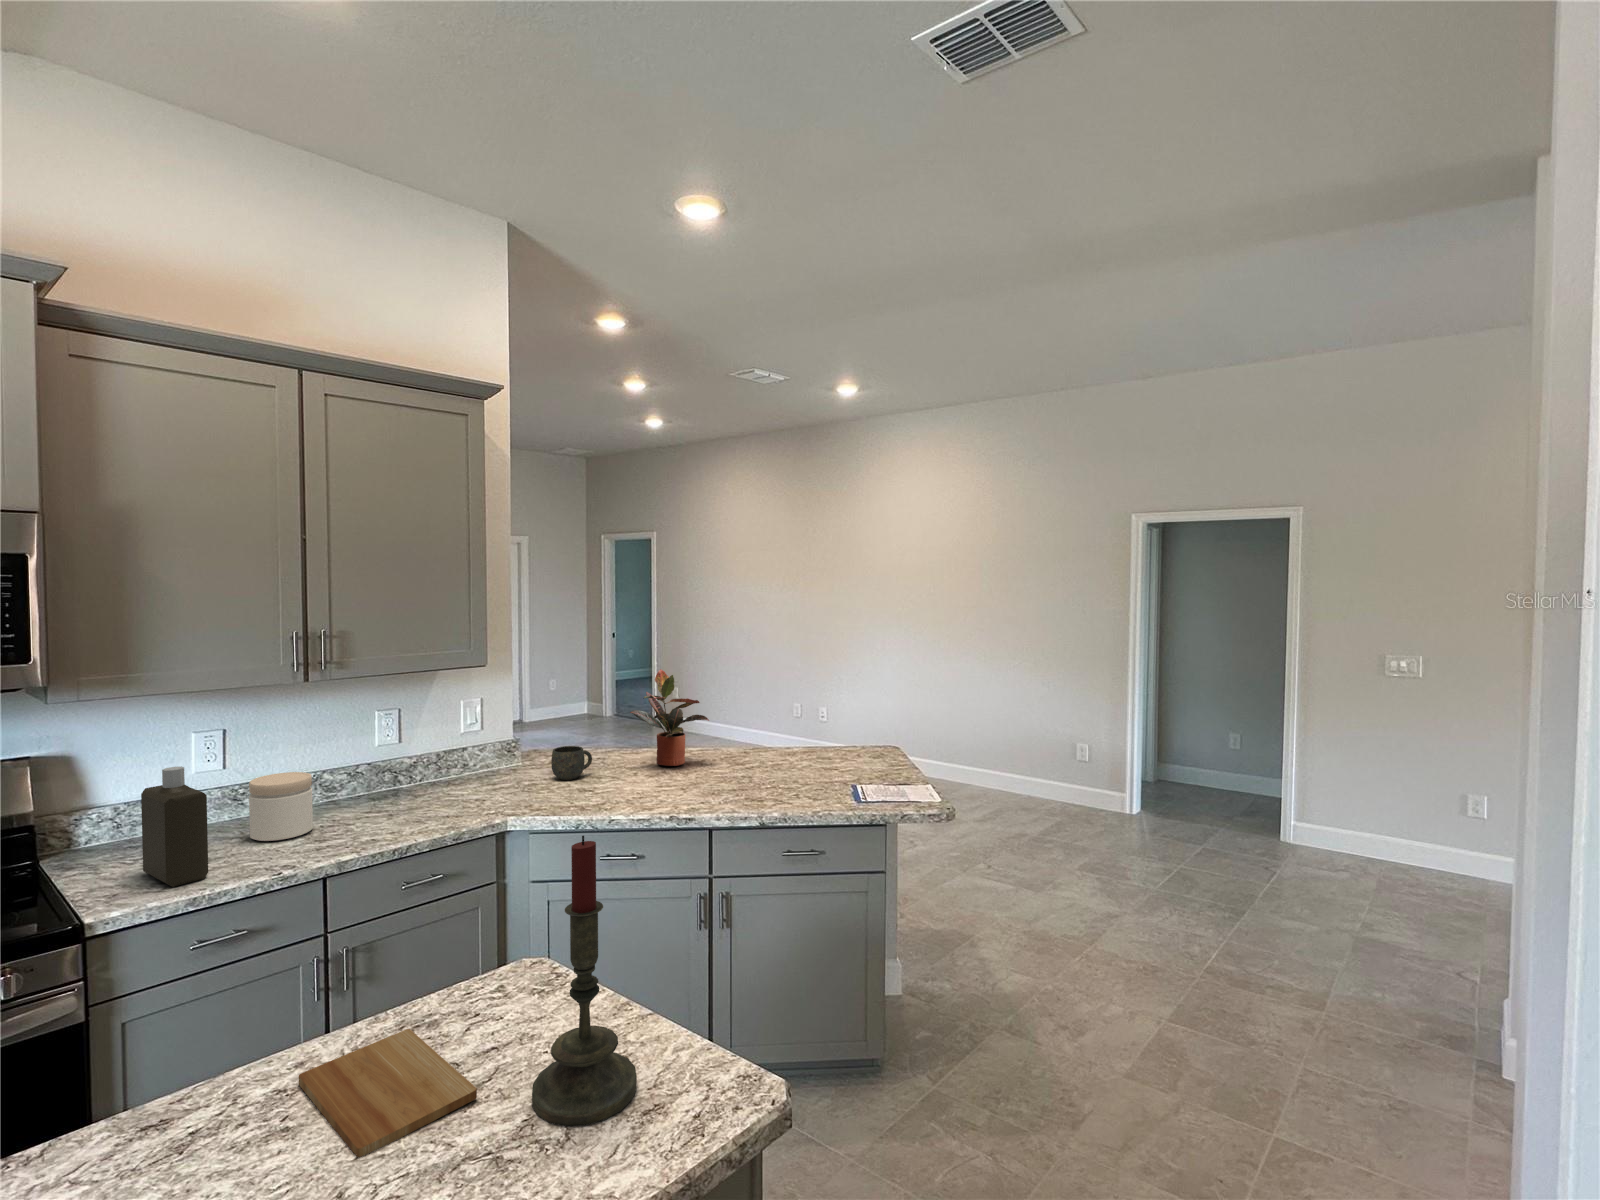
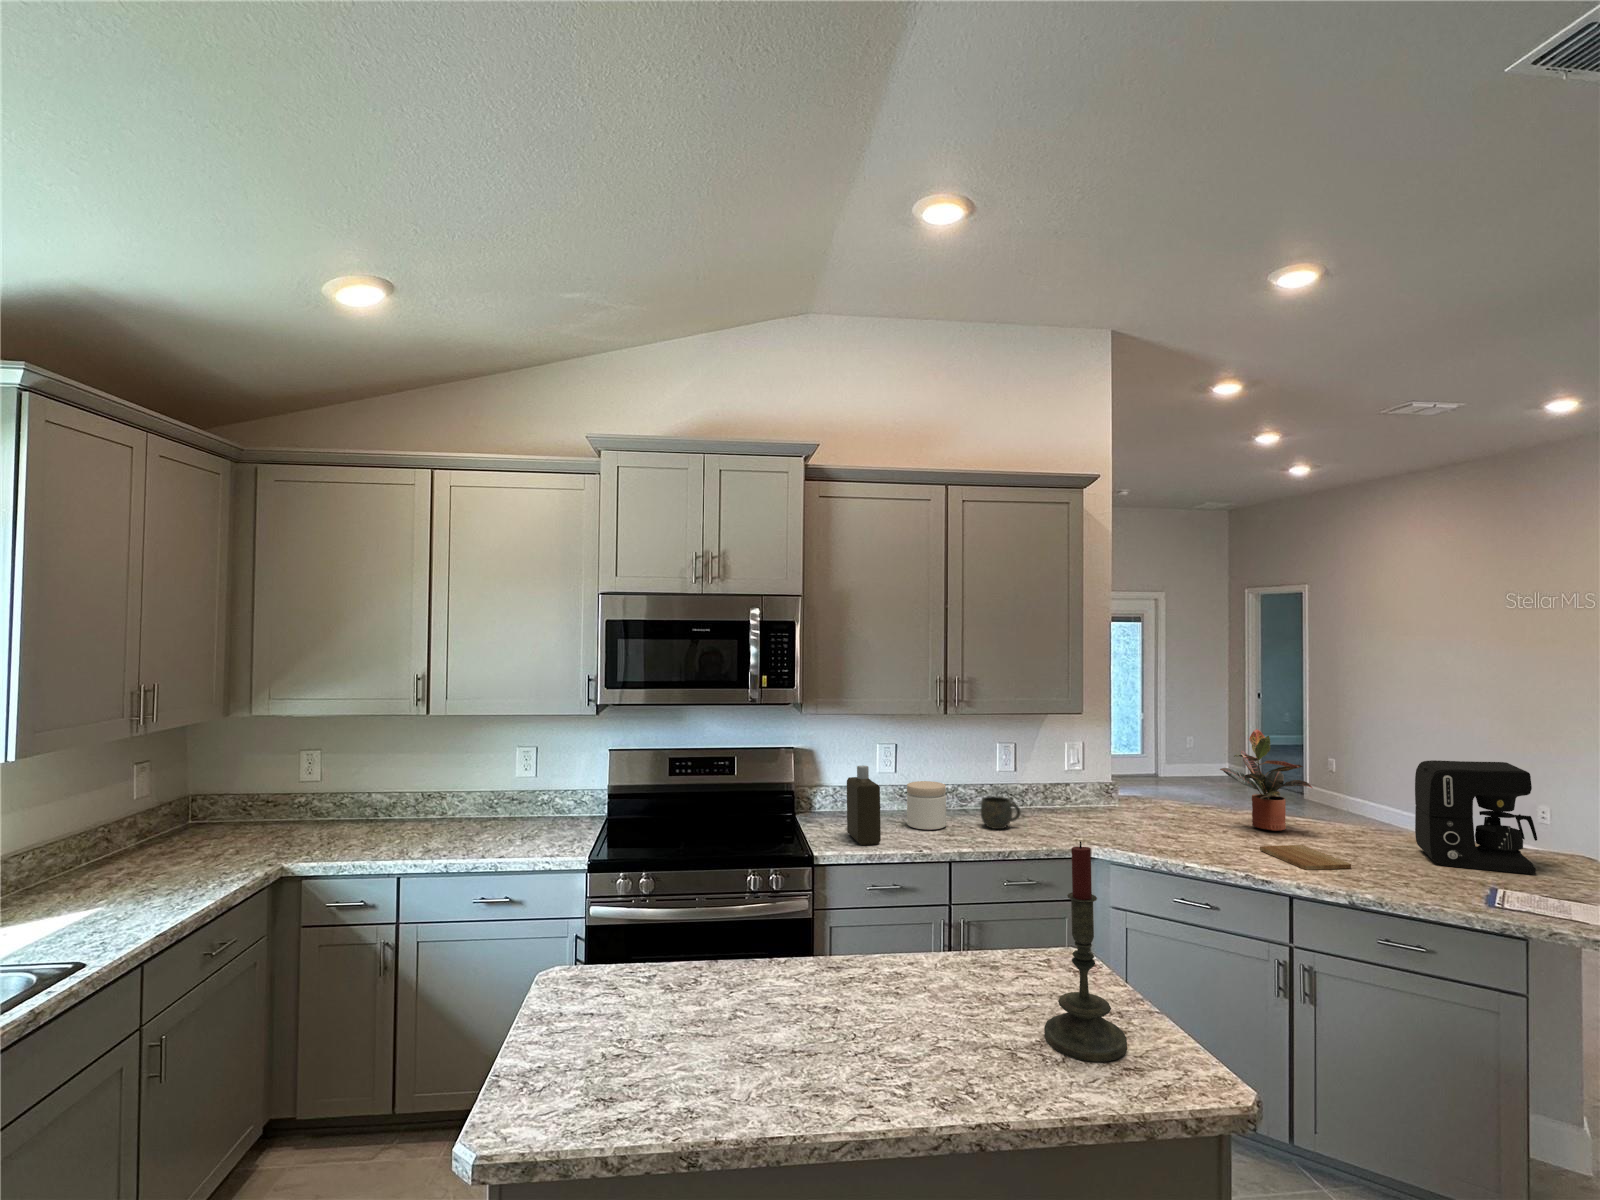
coffee maker: none [784,682,863,774] -> present [1415,760,1537,874]
mug: present [551,746,592,780] -> present [981,796,1021,829]
cutting board: present [299,1029,477,1157] -> present [1260,845,1351,870]

